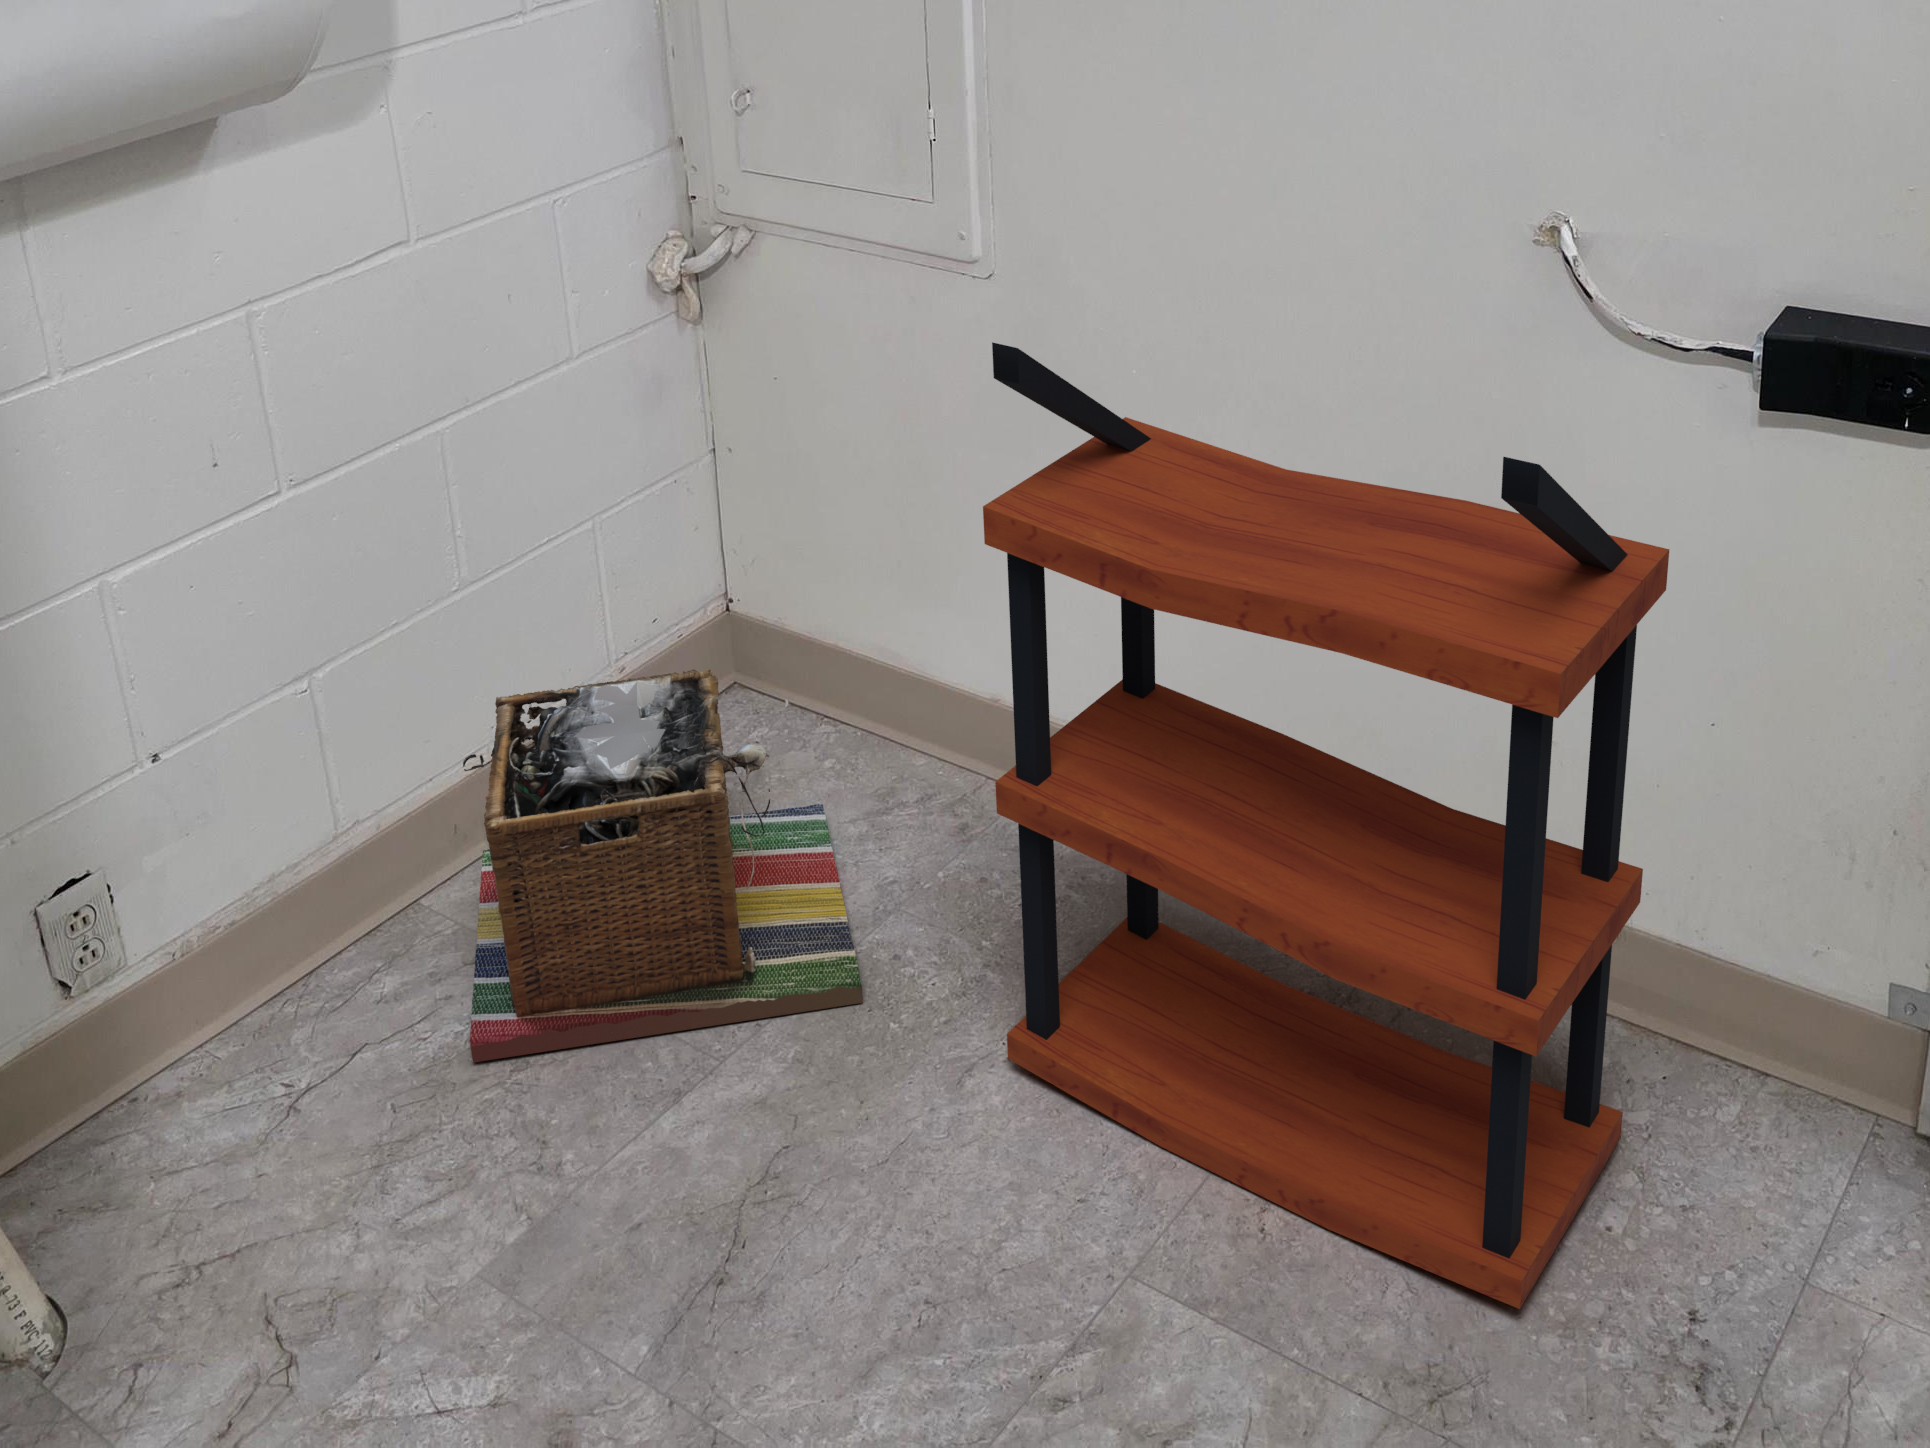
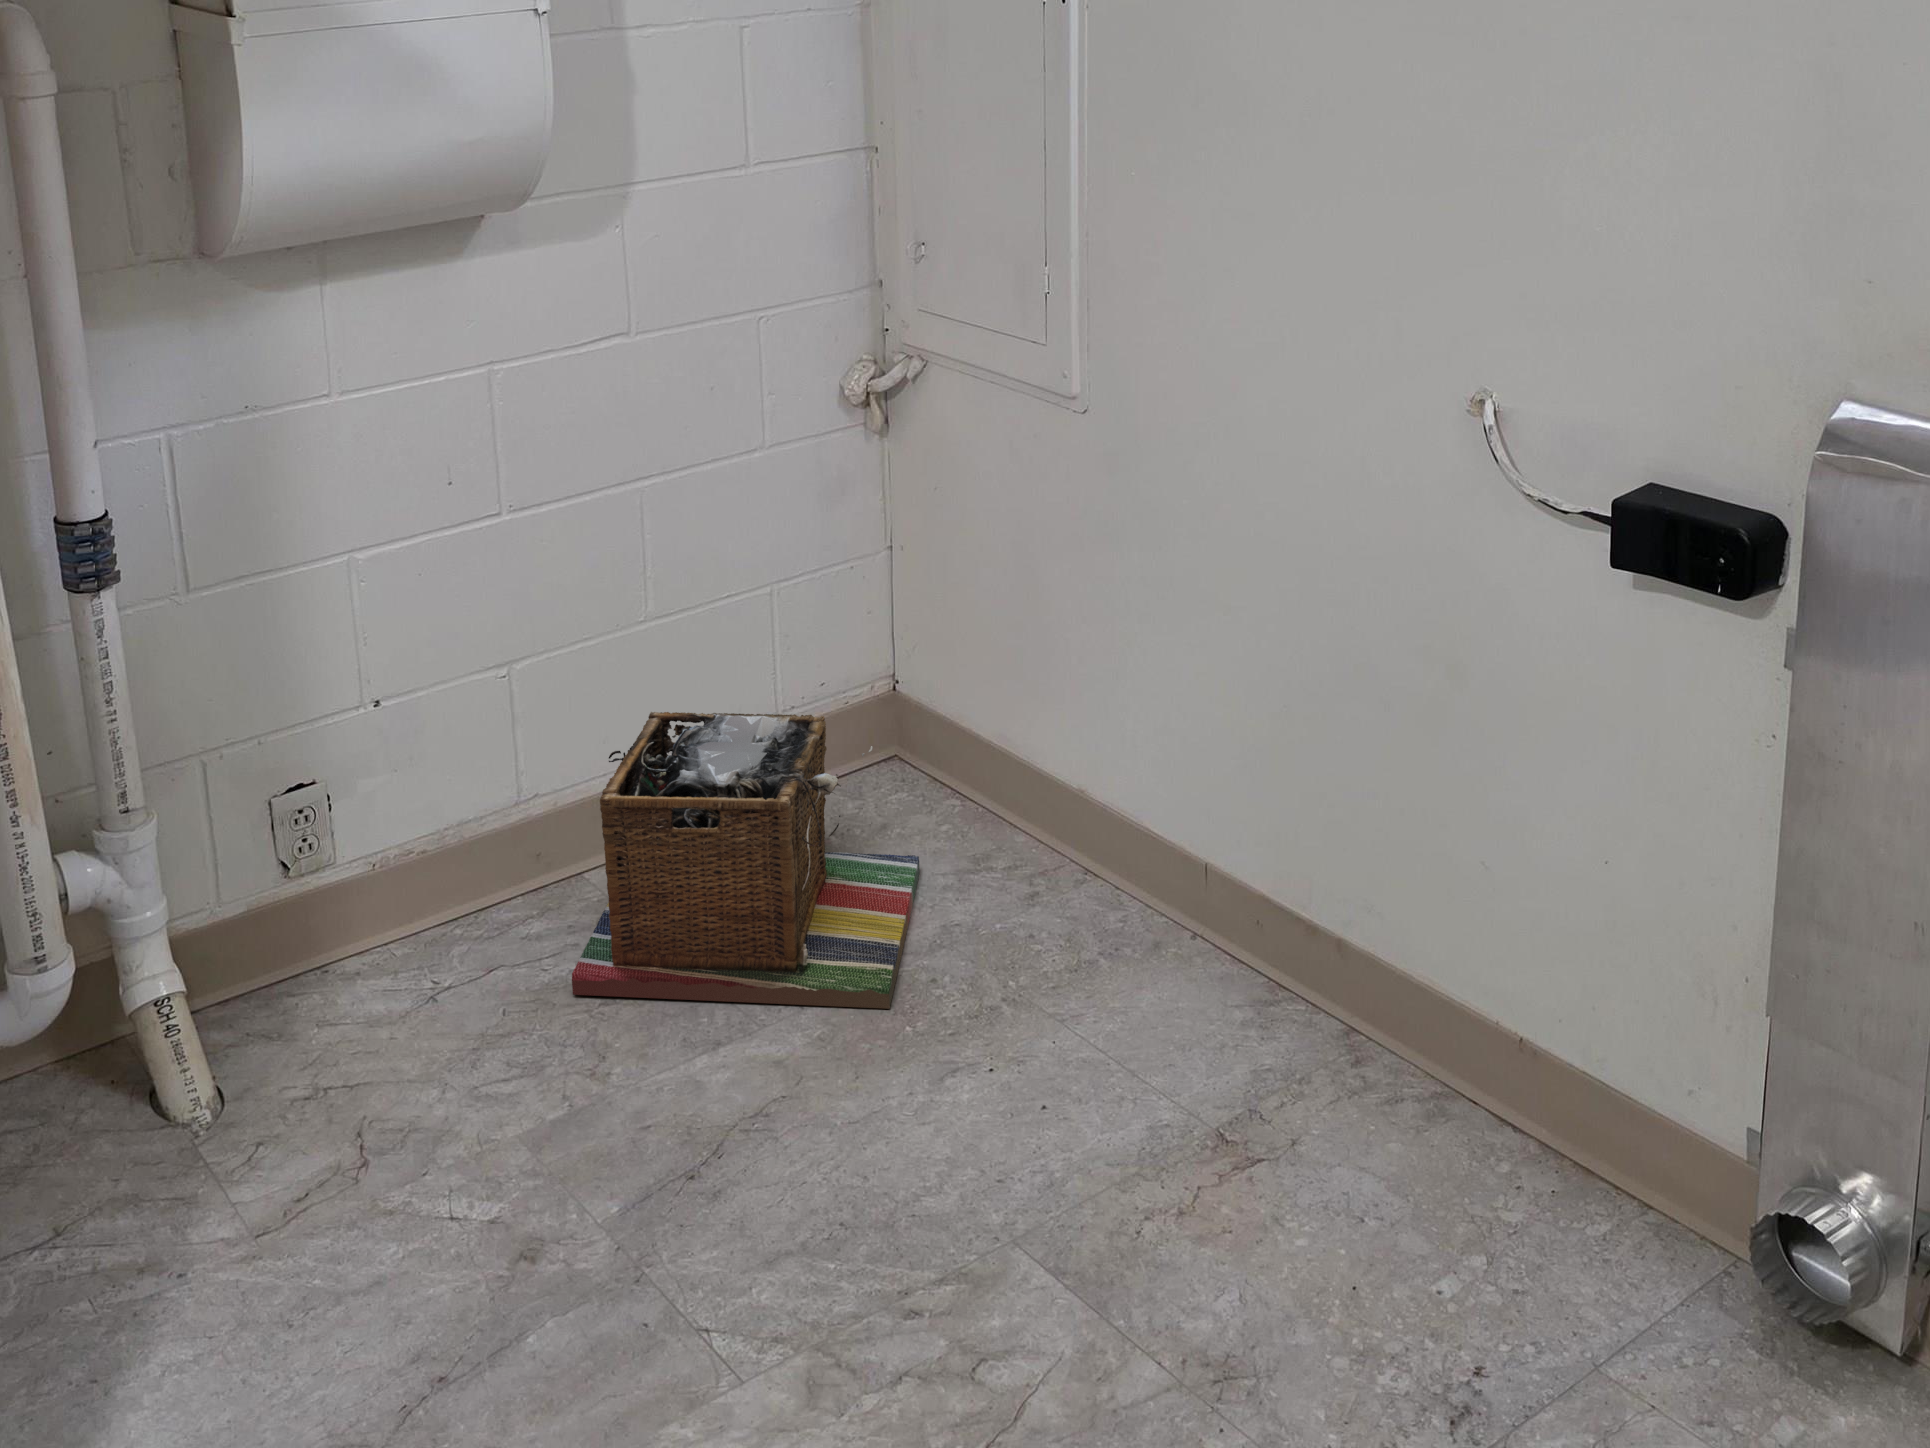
shelving unit: present [983,342,1669,1309] -> none [974,440,1506,1328]

